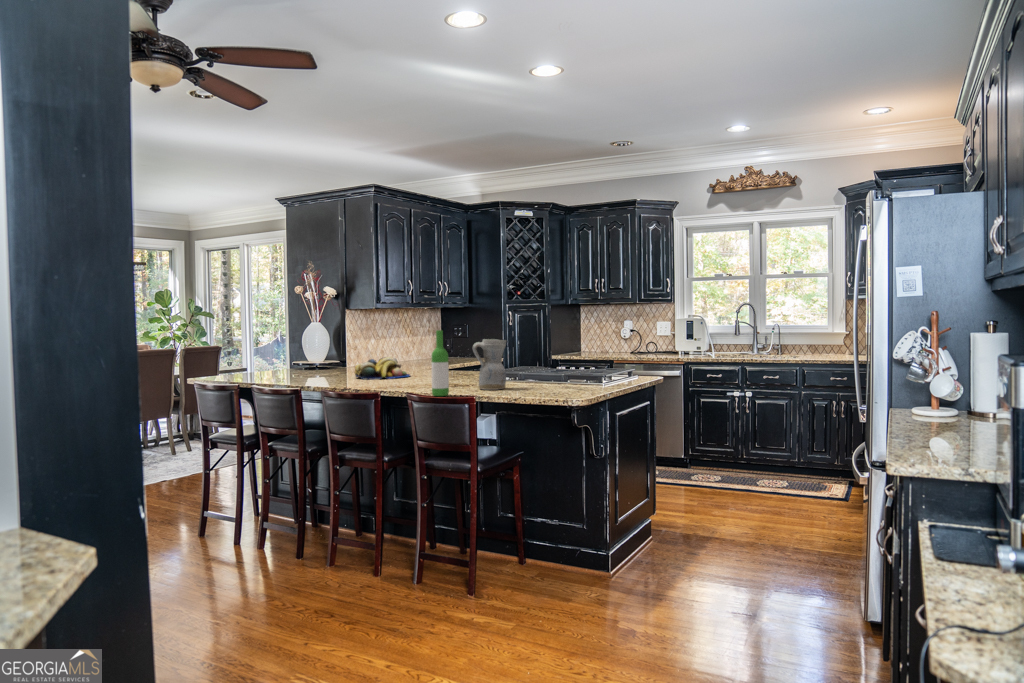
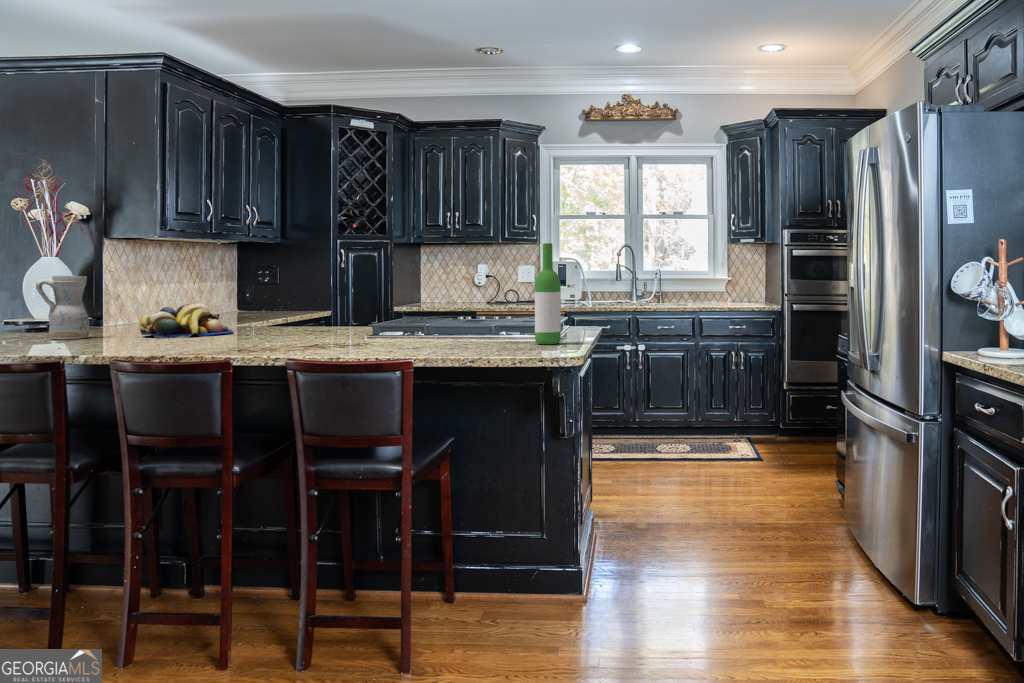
wine bottle: present [431,330,449,396] -> present [535,243,561,344]
ceramic pitcher: present [473,339,506,390] -> present [36,275,89,339]

